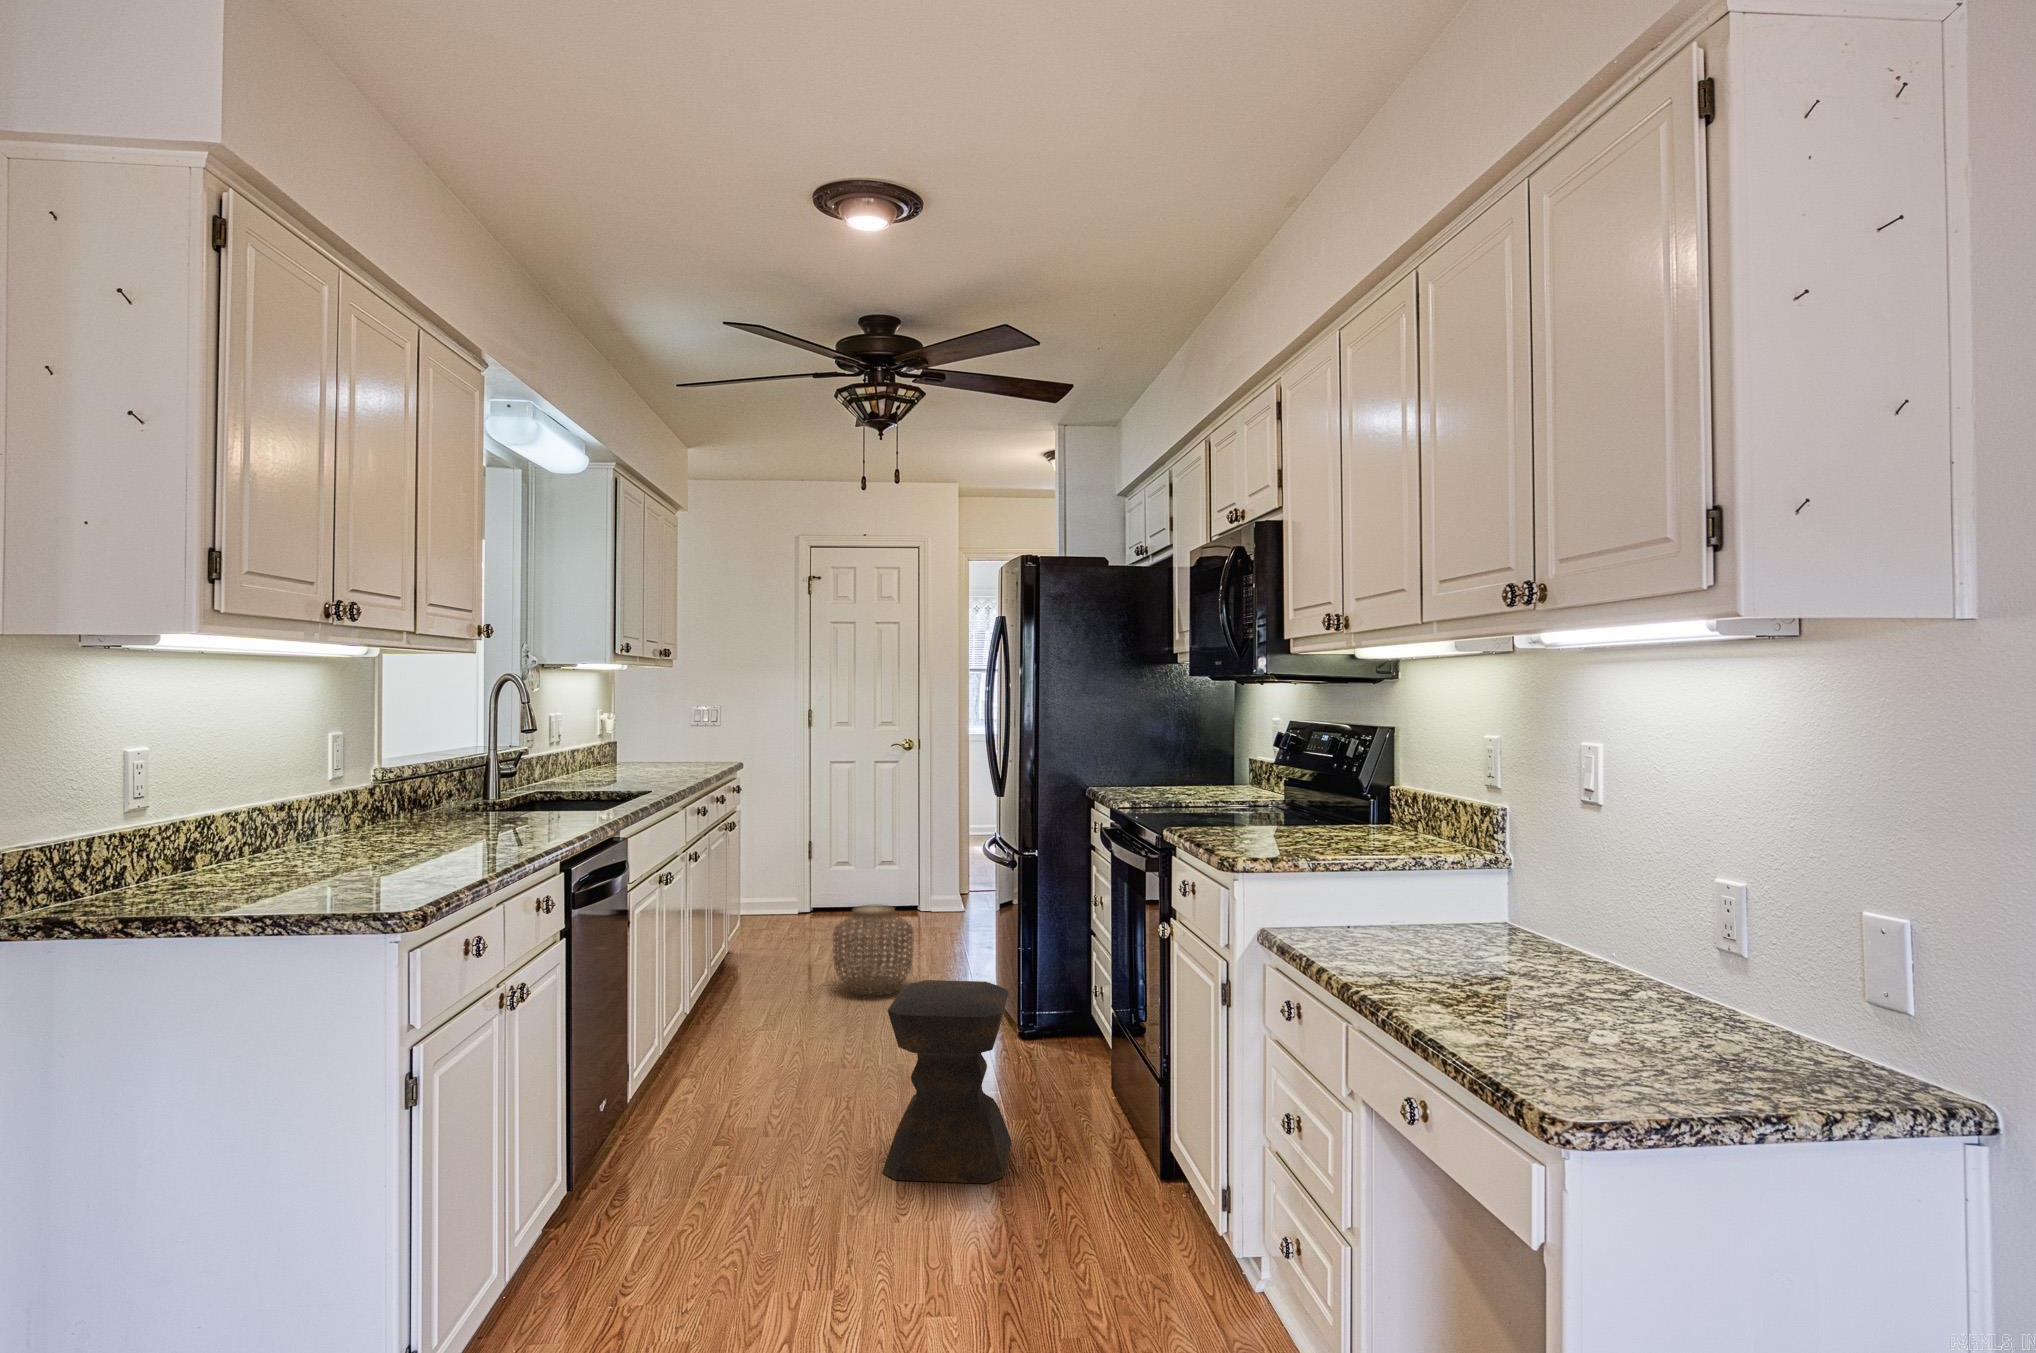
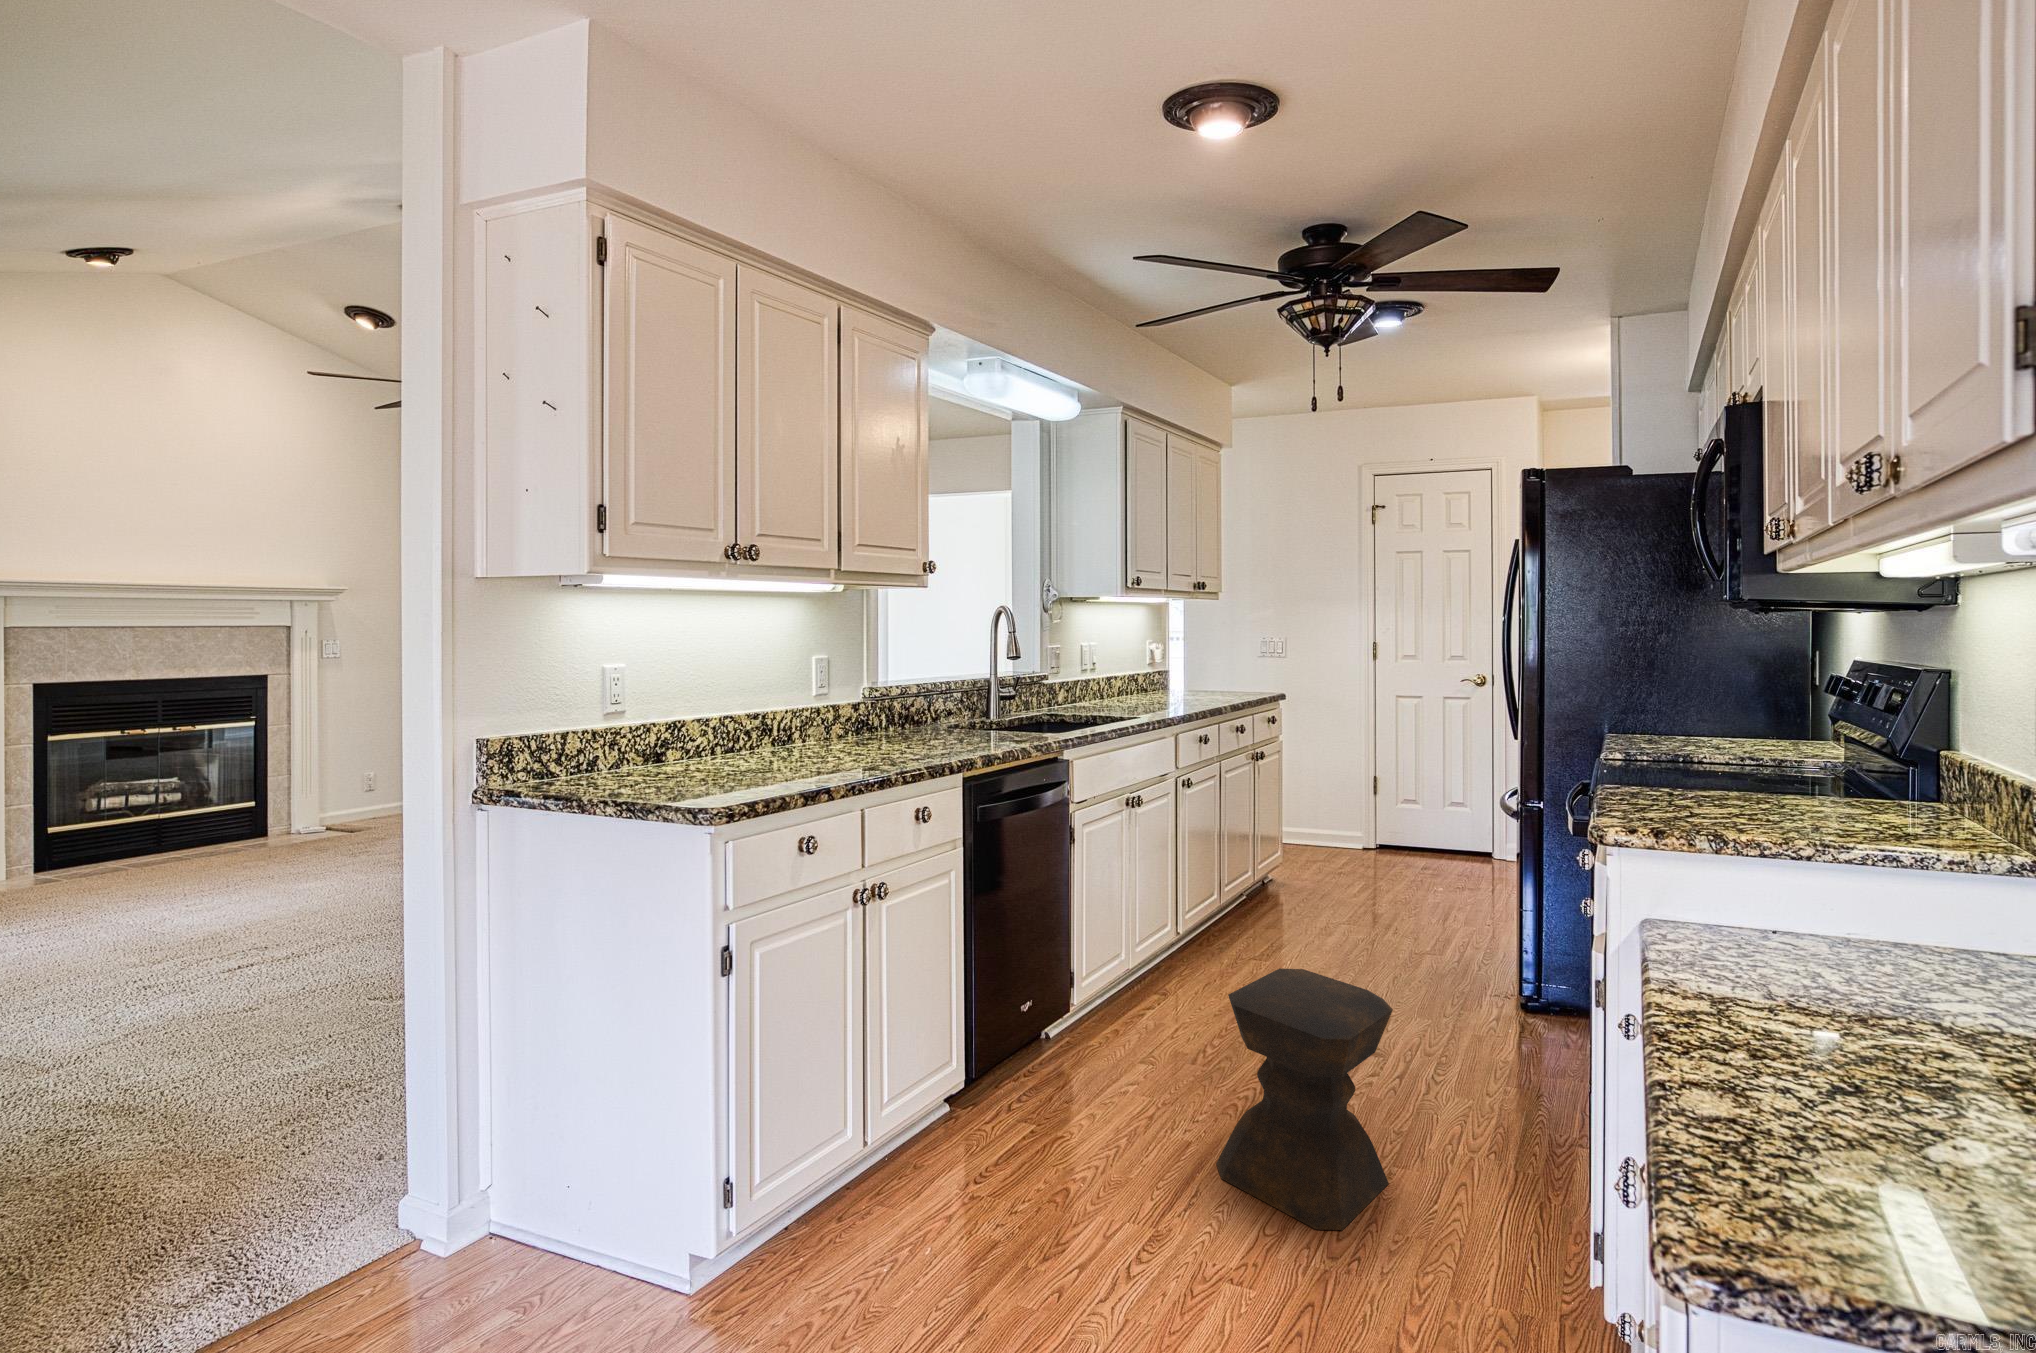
woven basket: present [833,905,914,996] -> none [1329,855,1418,953]

